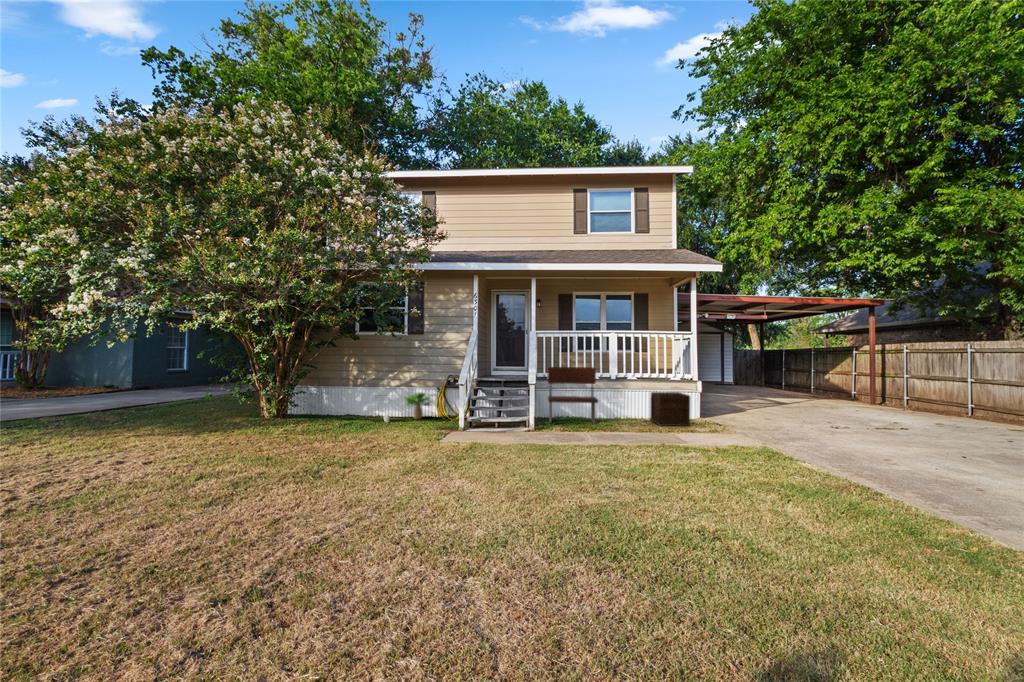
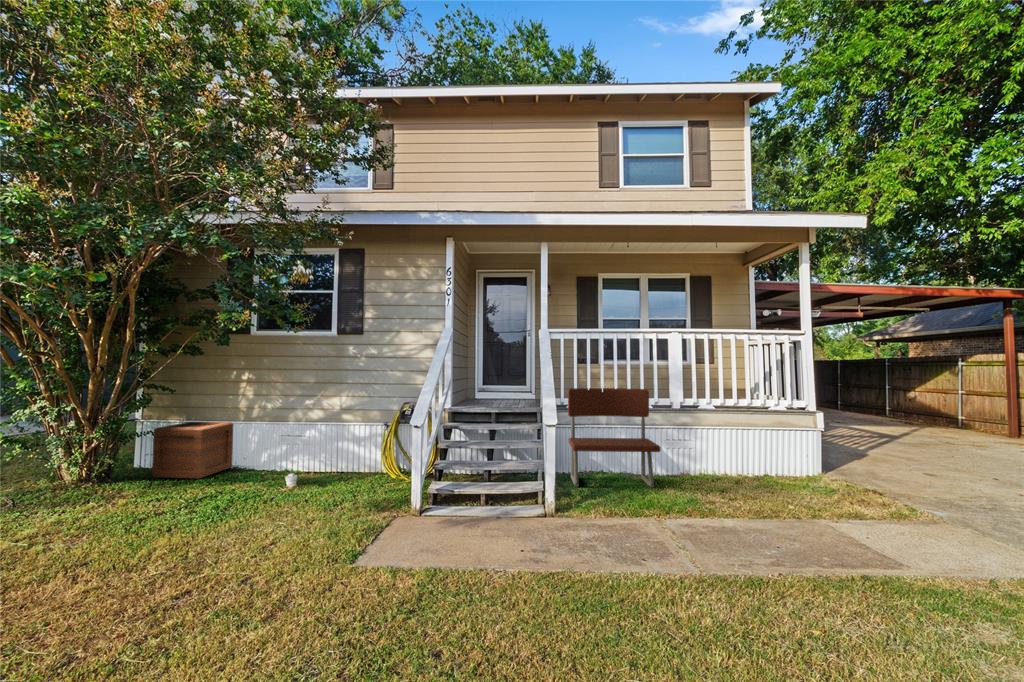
potted plant: present [405,392,432,419] -> none [320,429,378,478]
wooden crate: present [650,392,690,426] -> present [152,422,233,479]

